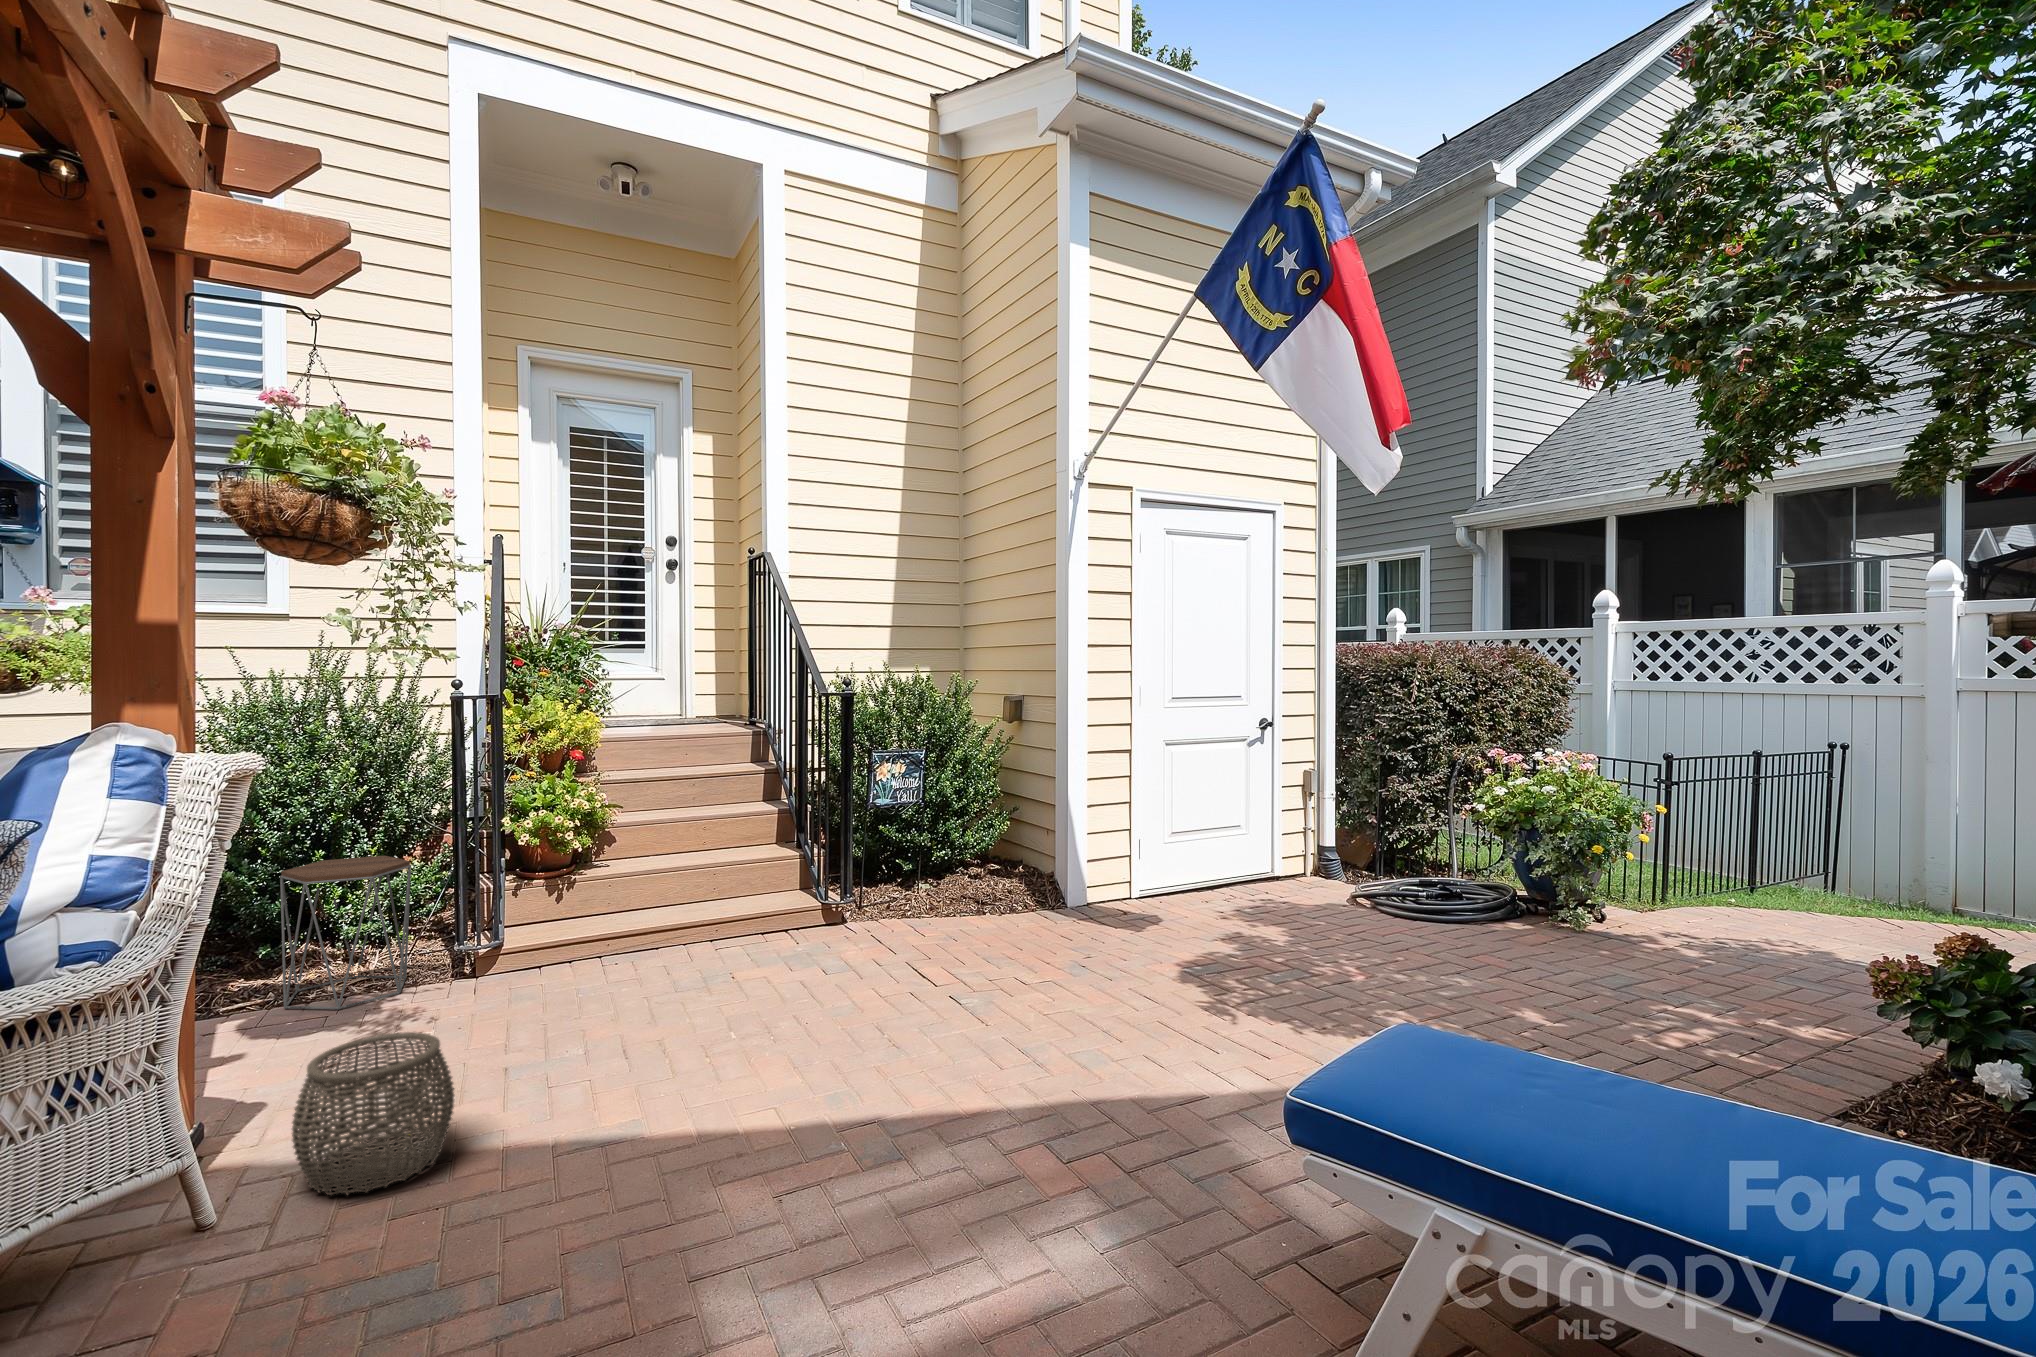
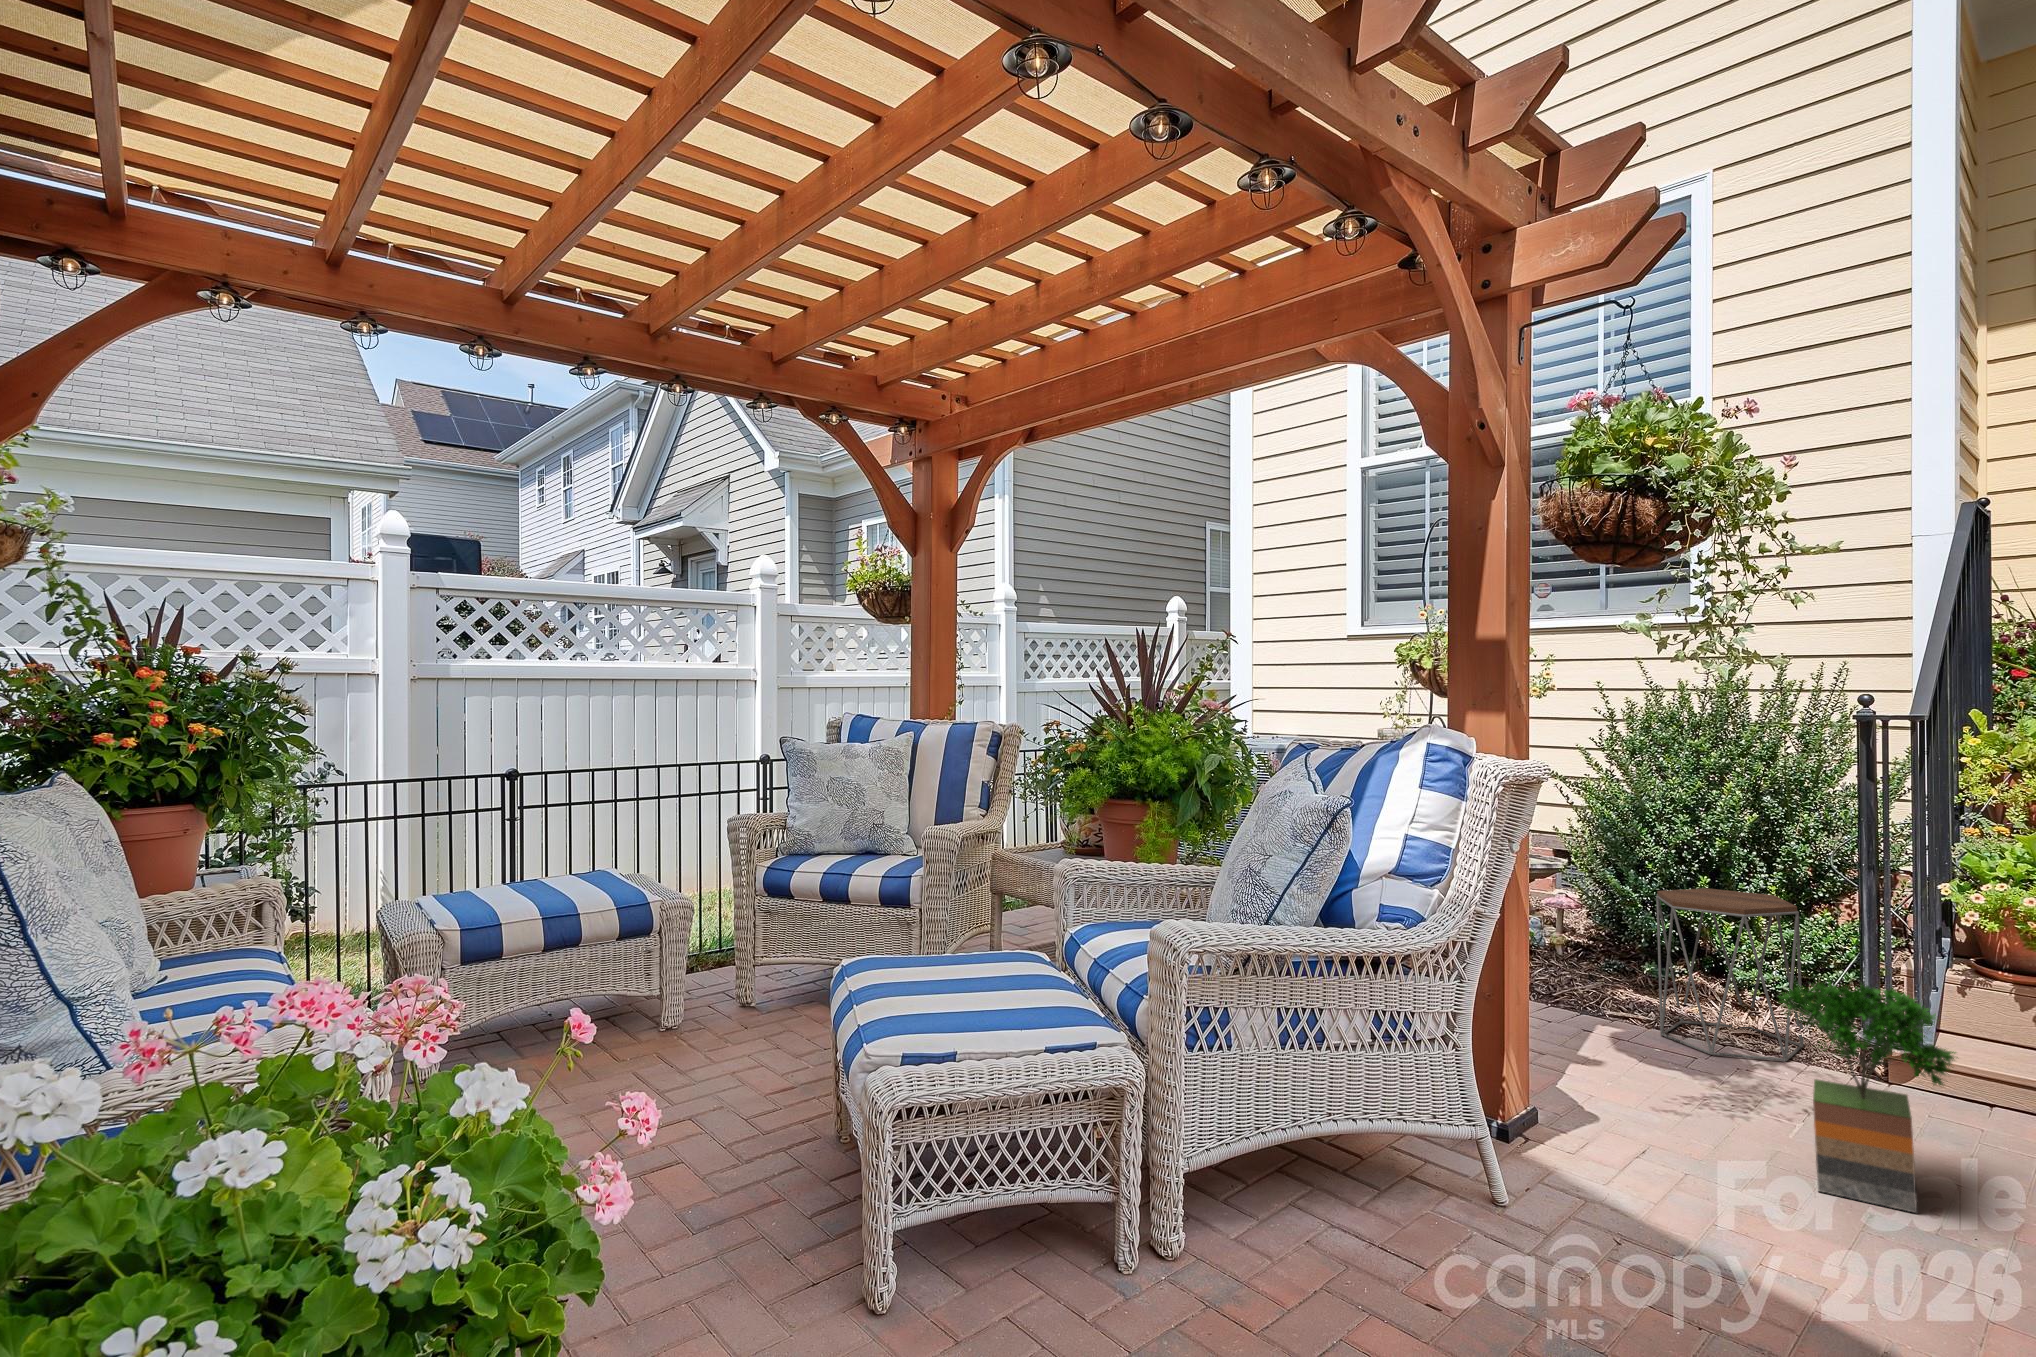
potted tree: none [437,905,559,1078] -> present [1779,981,1956,1213]
woven basket: present [292,1032,454,1195] -> none [1569,1081,1753,1268]

